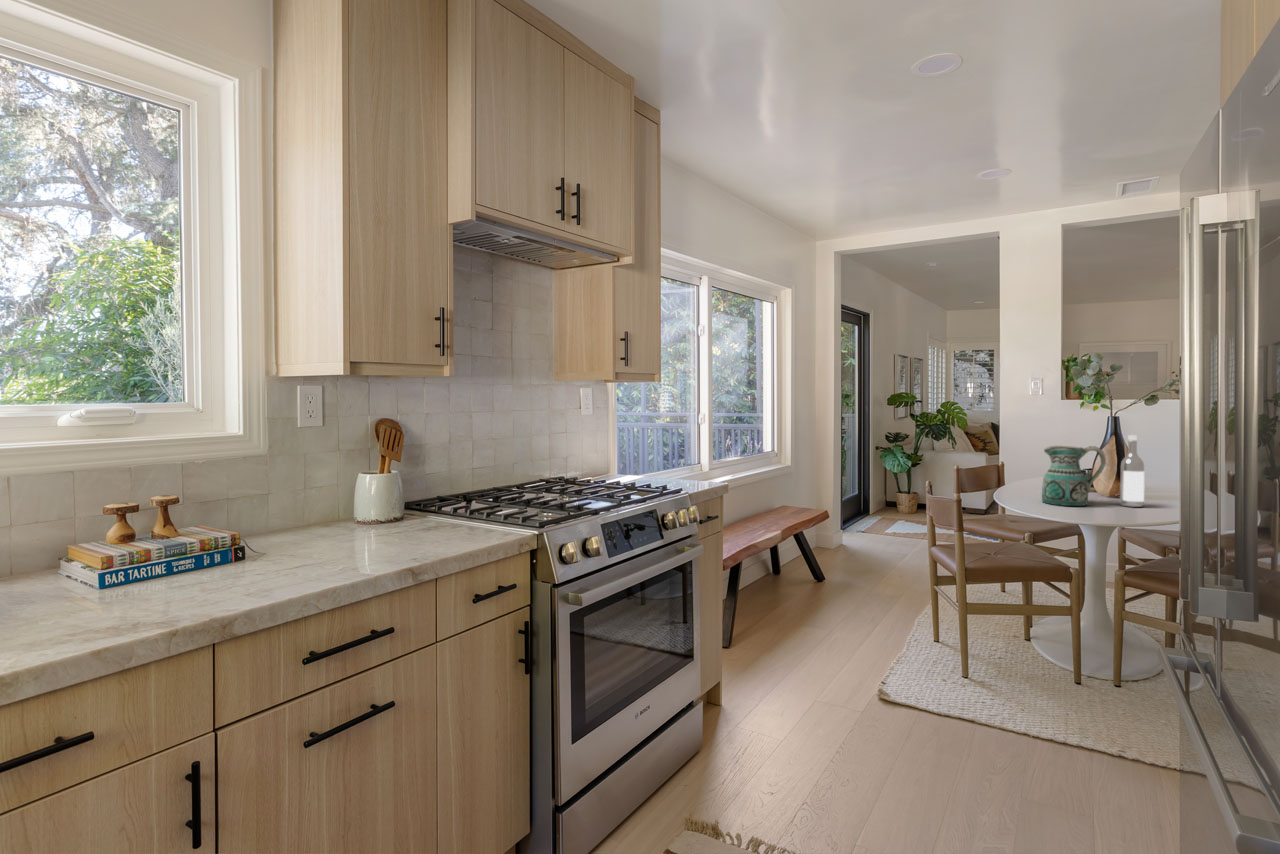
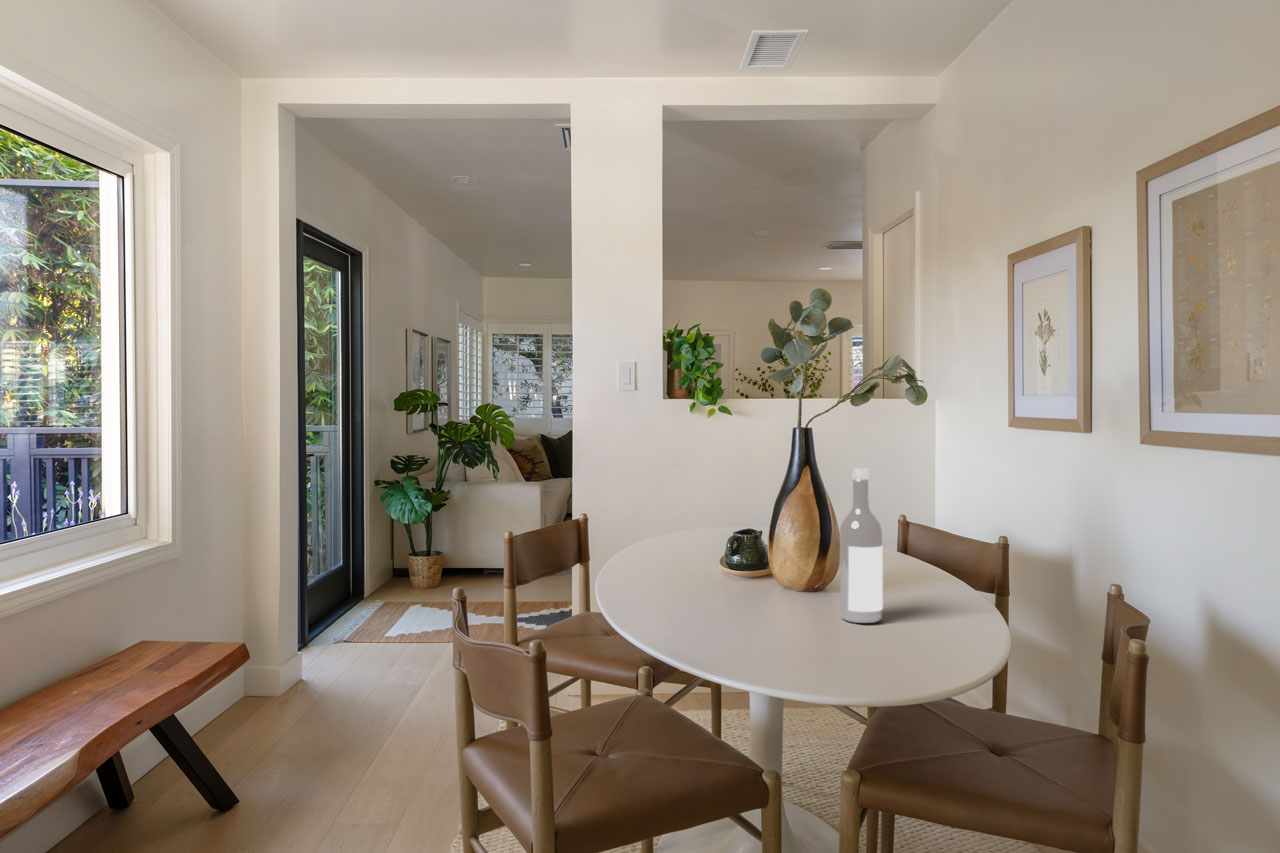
ceramic pitcher: present [1042,446,1106,506] -> none [700,495,820,640]

